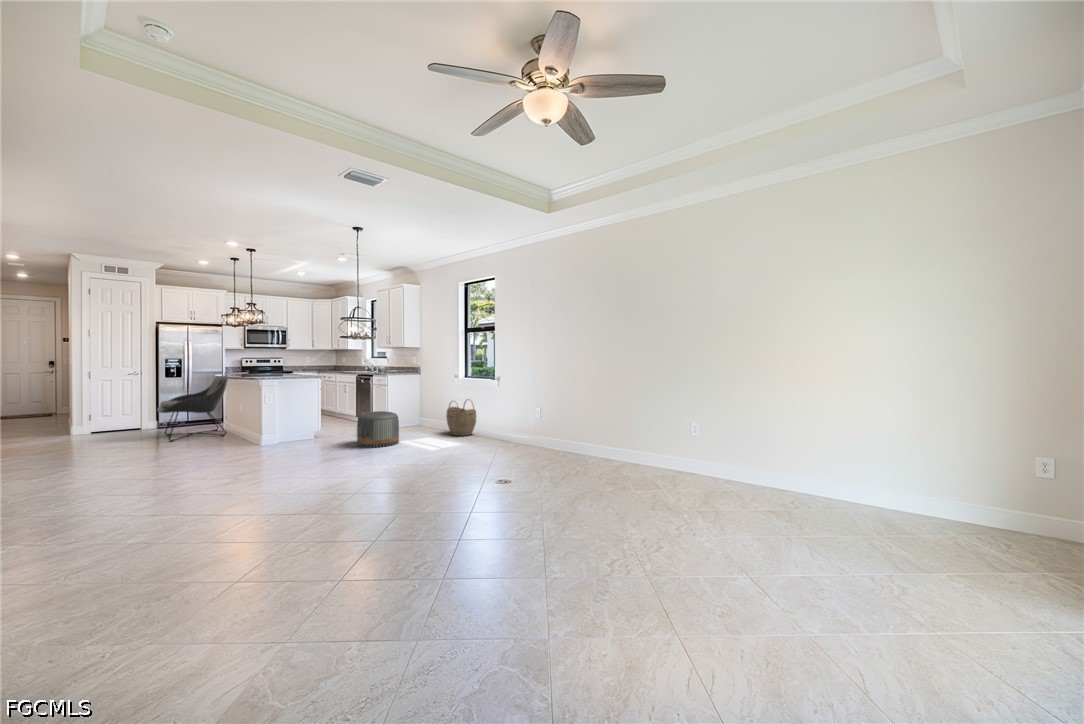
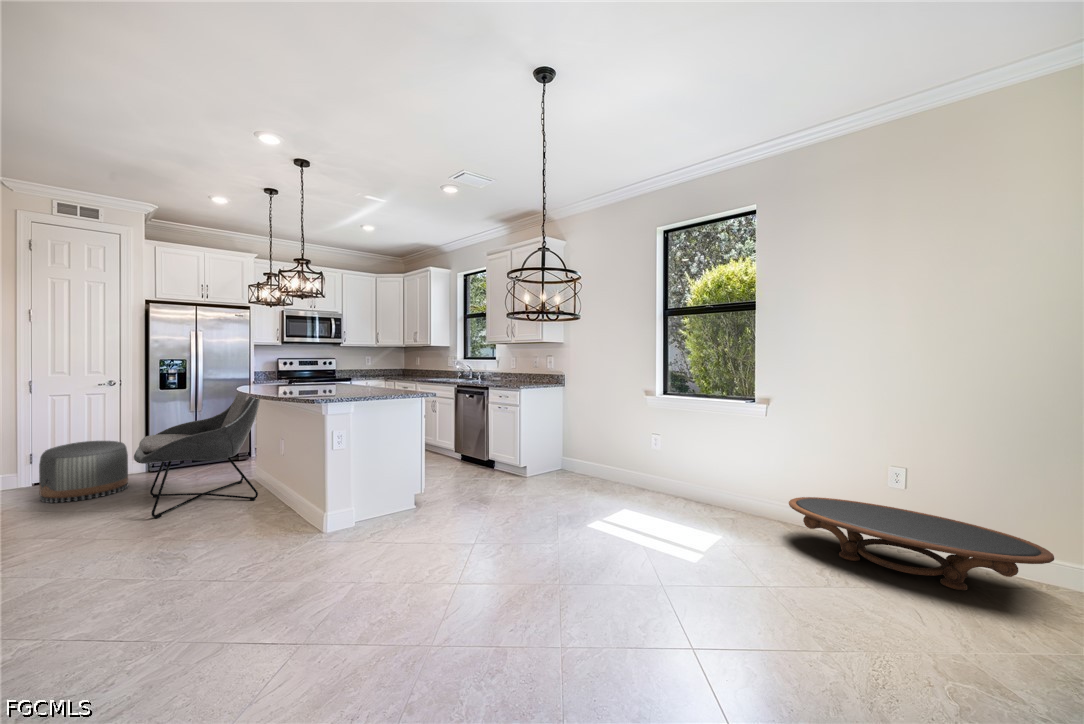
woven basket: present [446,399,476,436] -> none [654,435,714,508]
pouf: present [357,411,399,448] -> present [39,441,128,503]
coffee table: none [486,425,558,454] -> present [789,497,1054,590]

